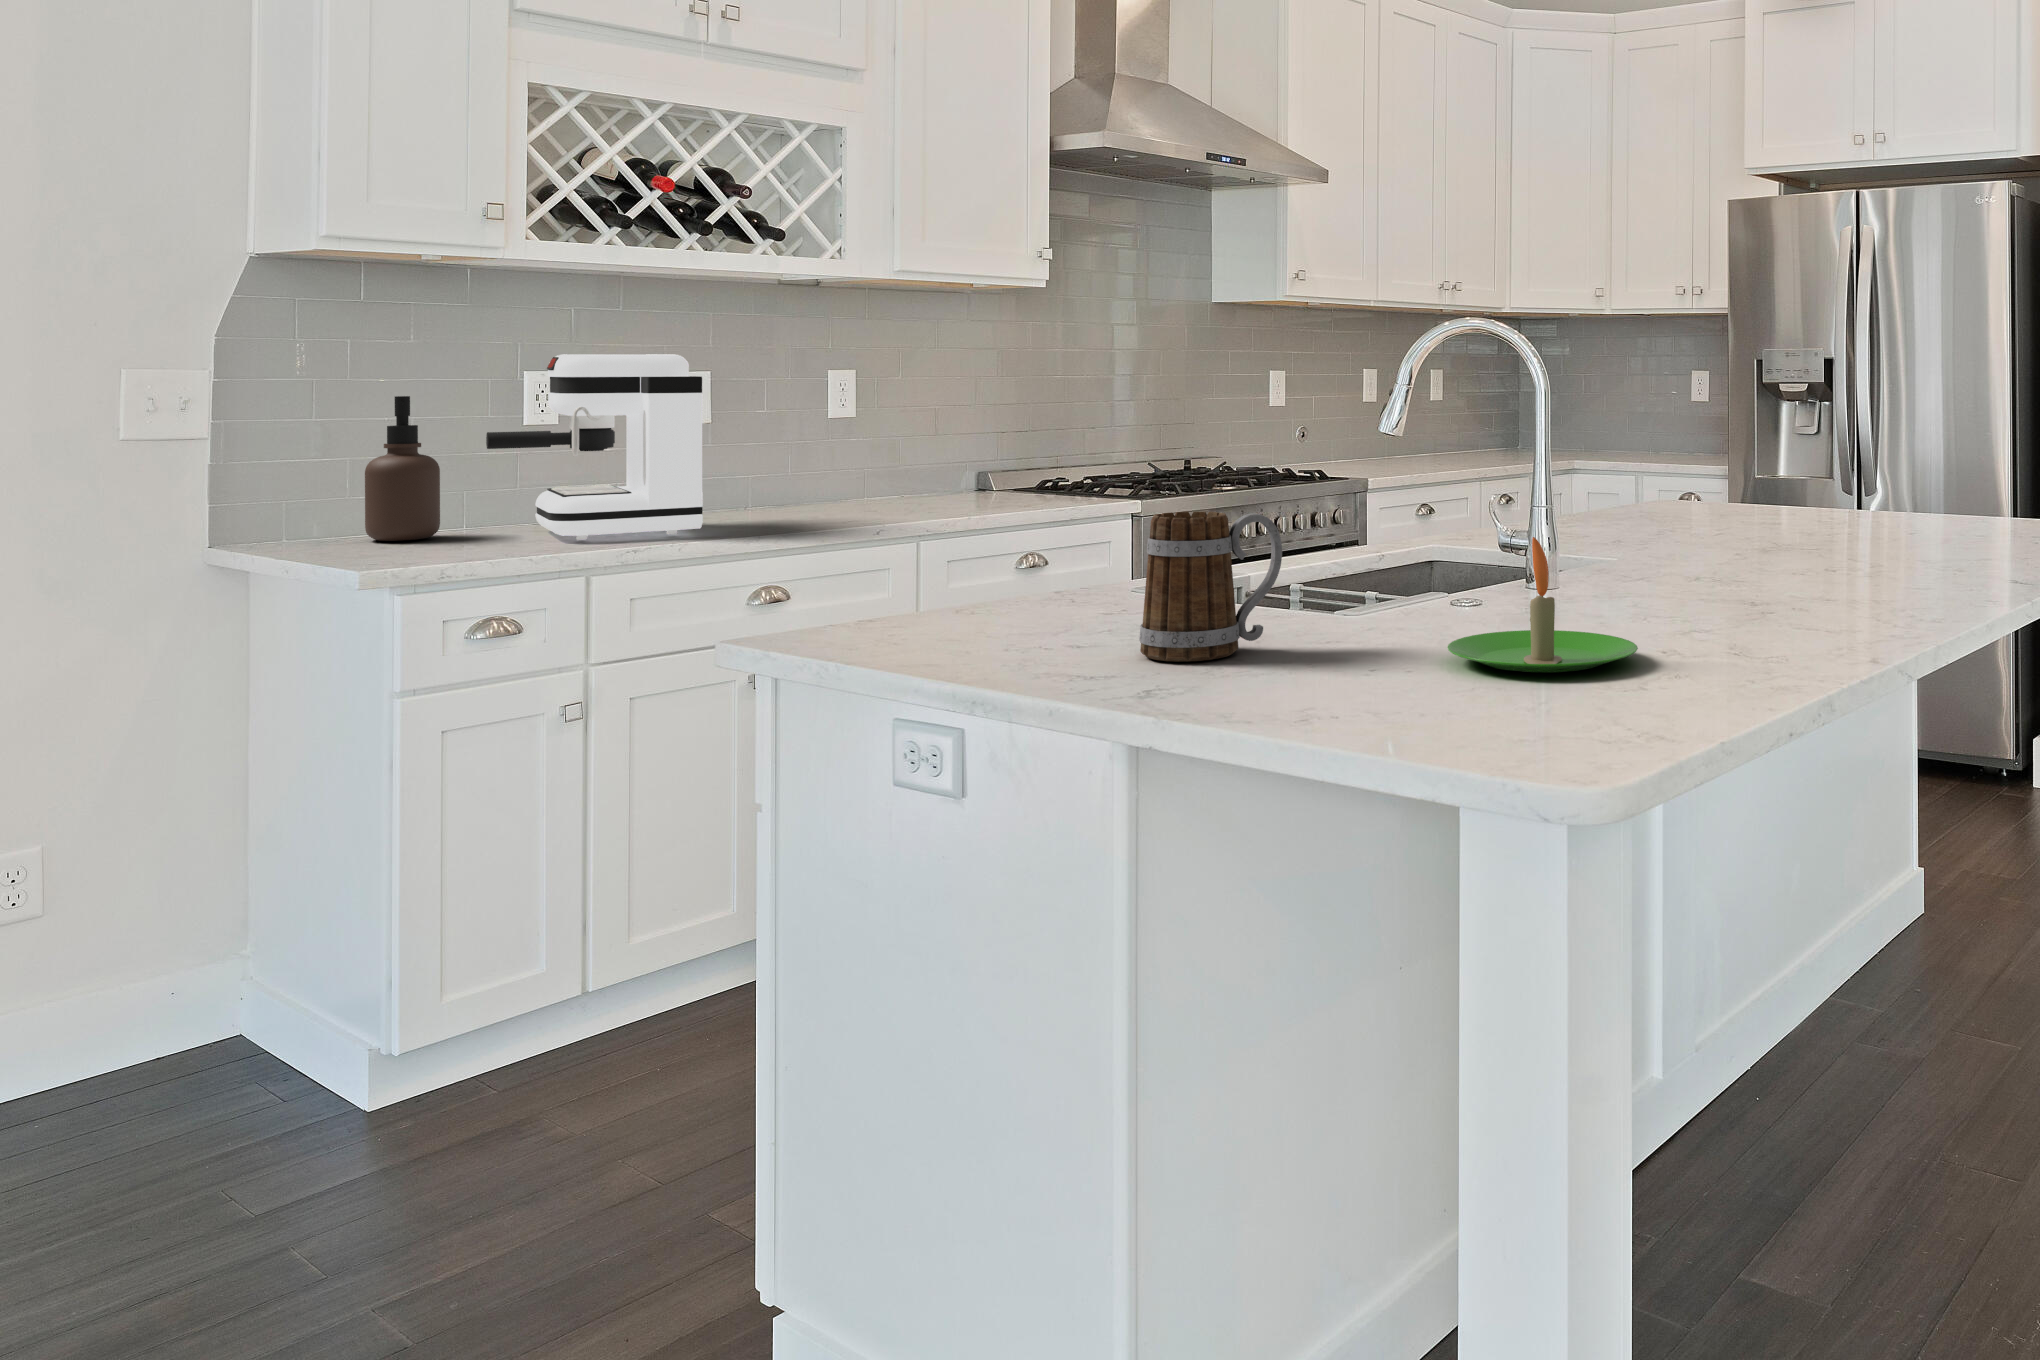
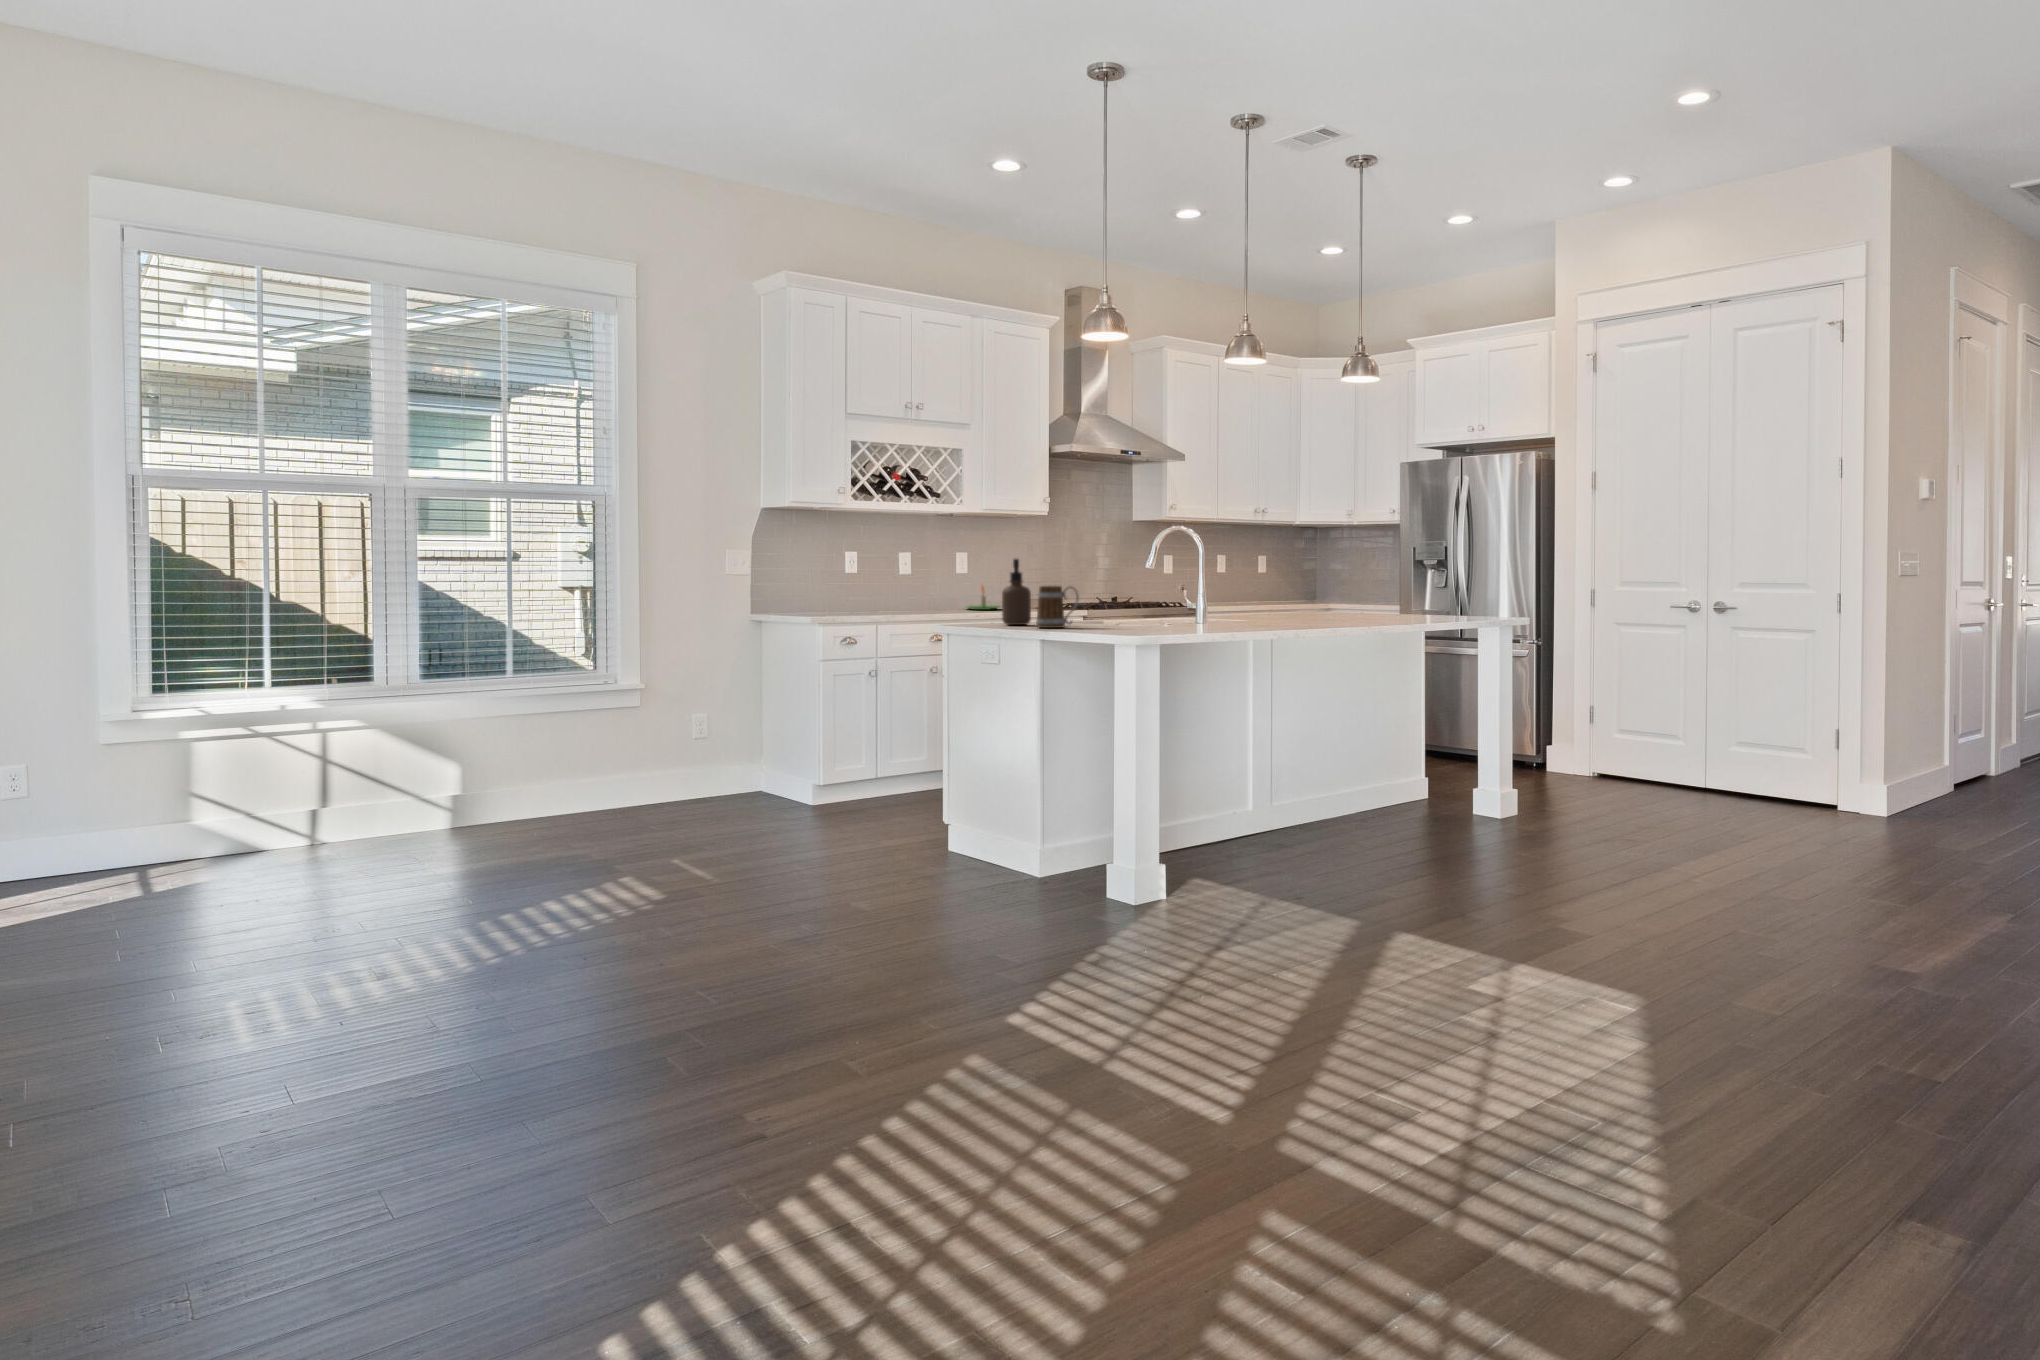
coffee maker: present [486,354,703,540] -> none [837,544,911,613]
soap dispenser: present [365,396,440,541] -> present [1002,559,1031,625]
candle: present [1447,537,1638,672] -> present [967,586,999,610]

